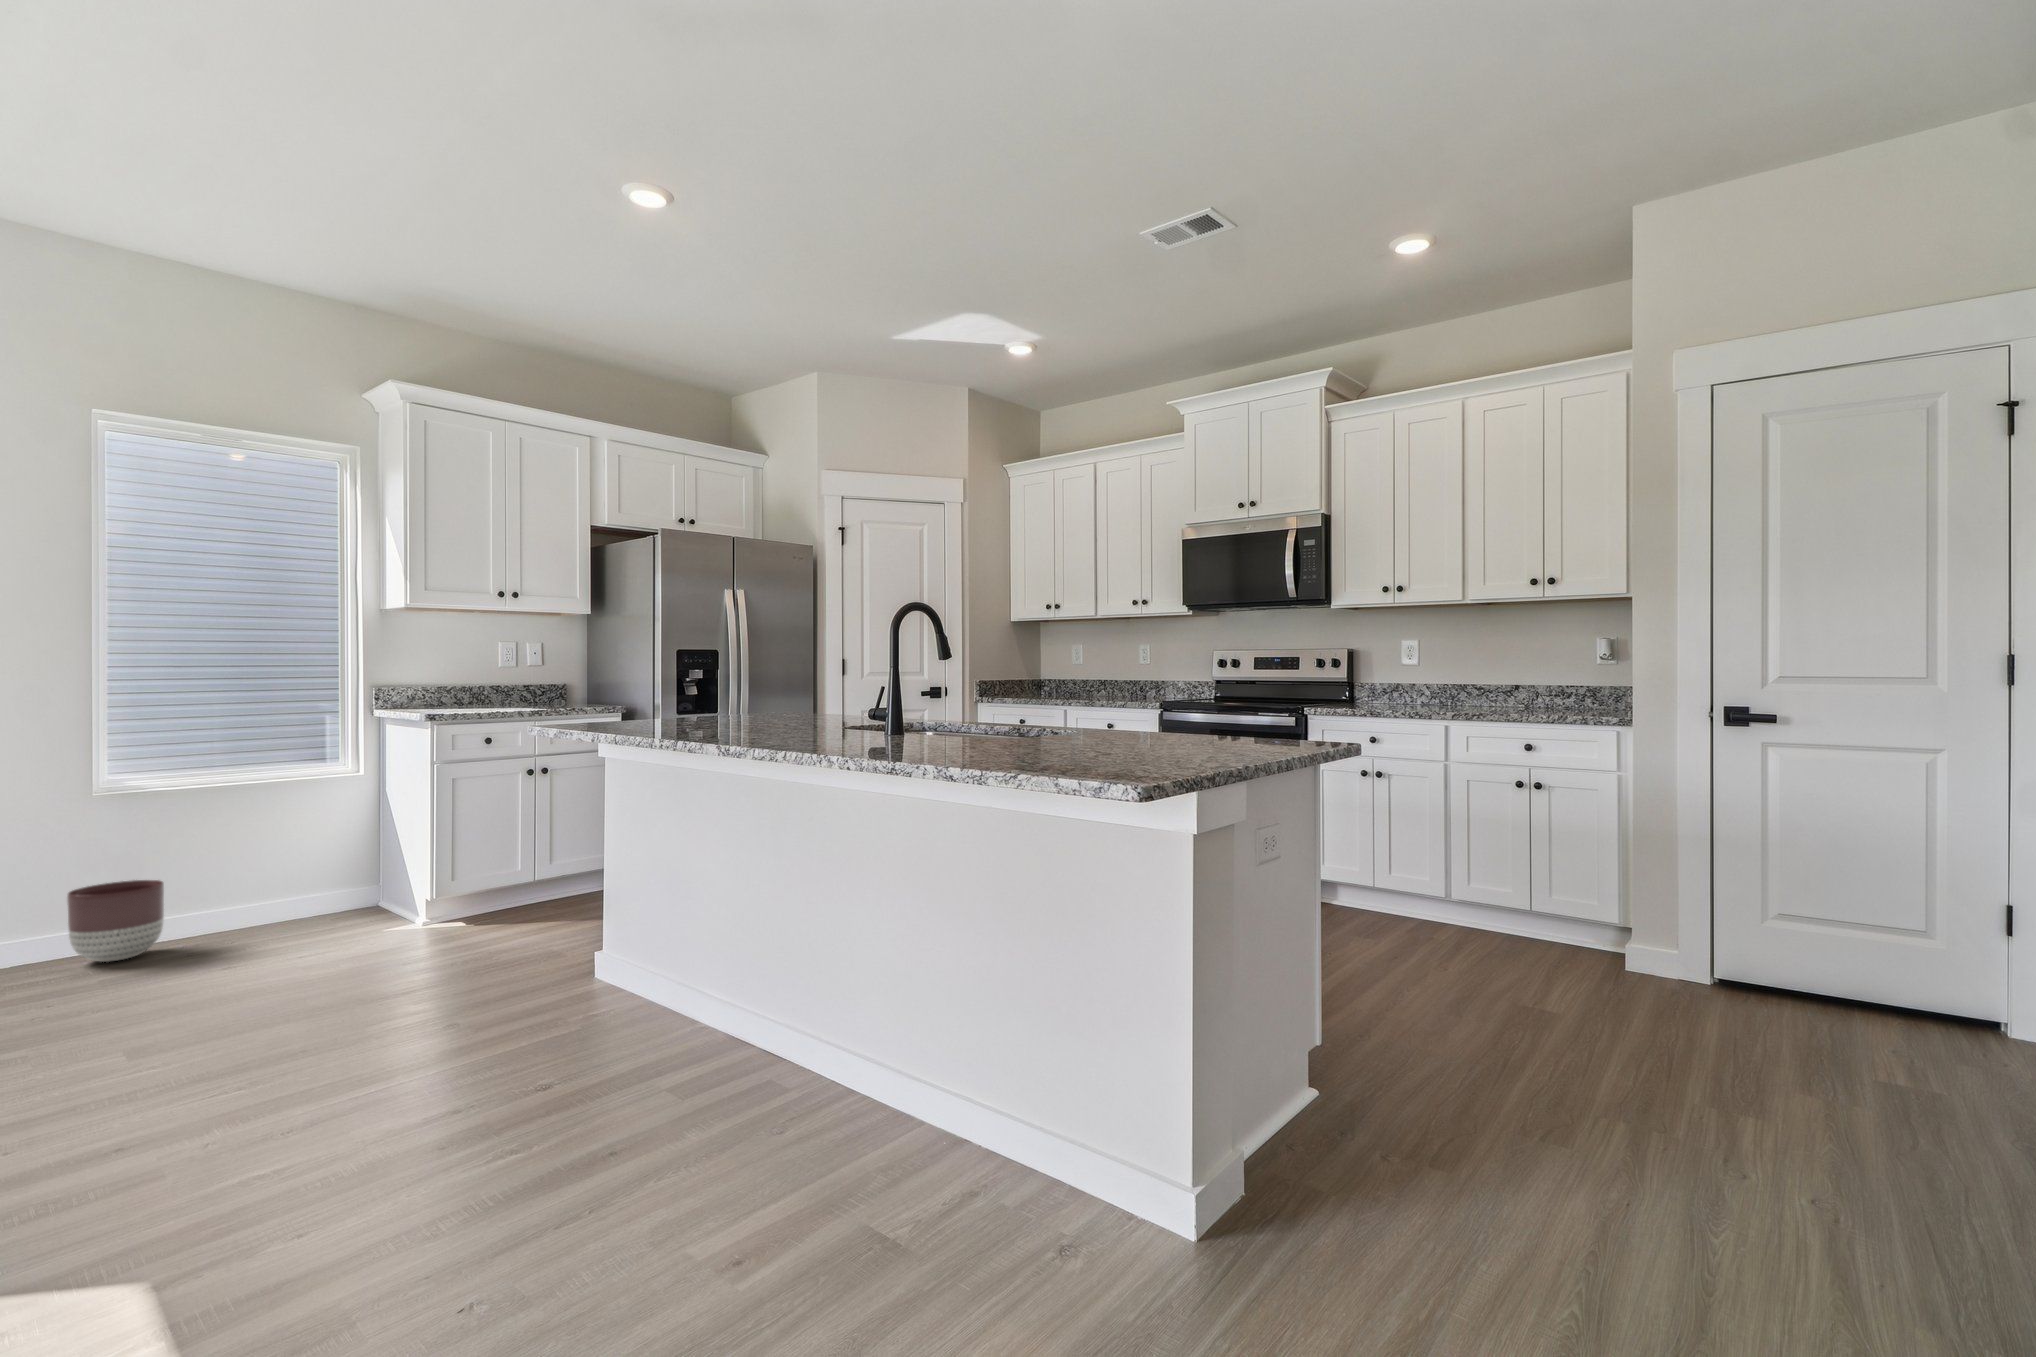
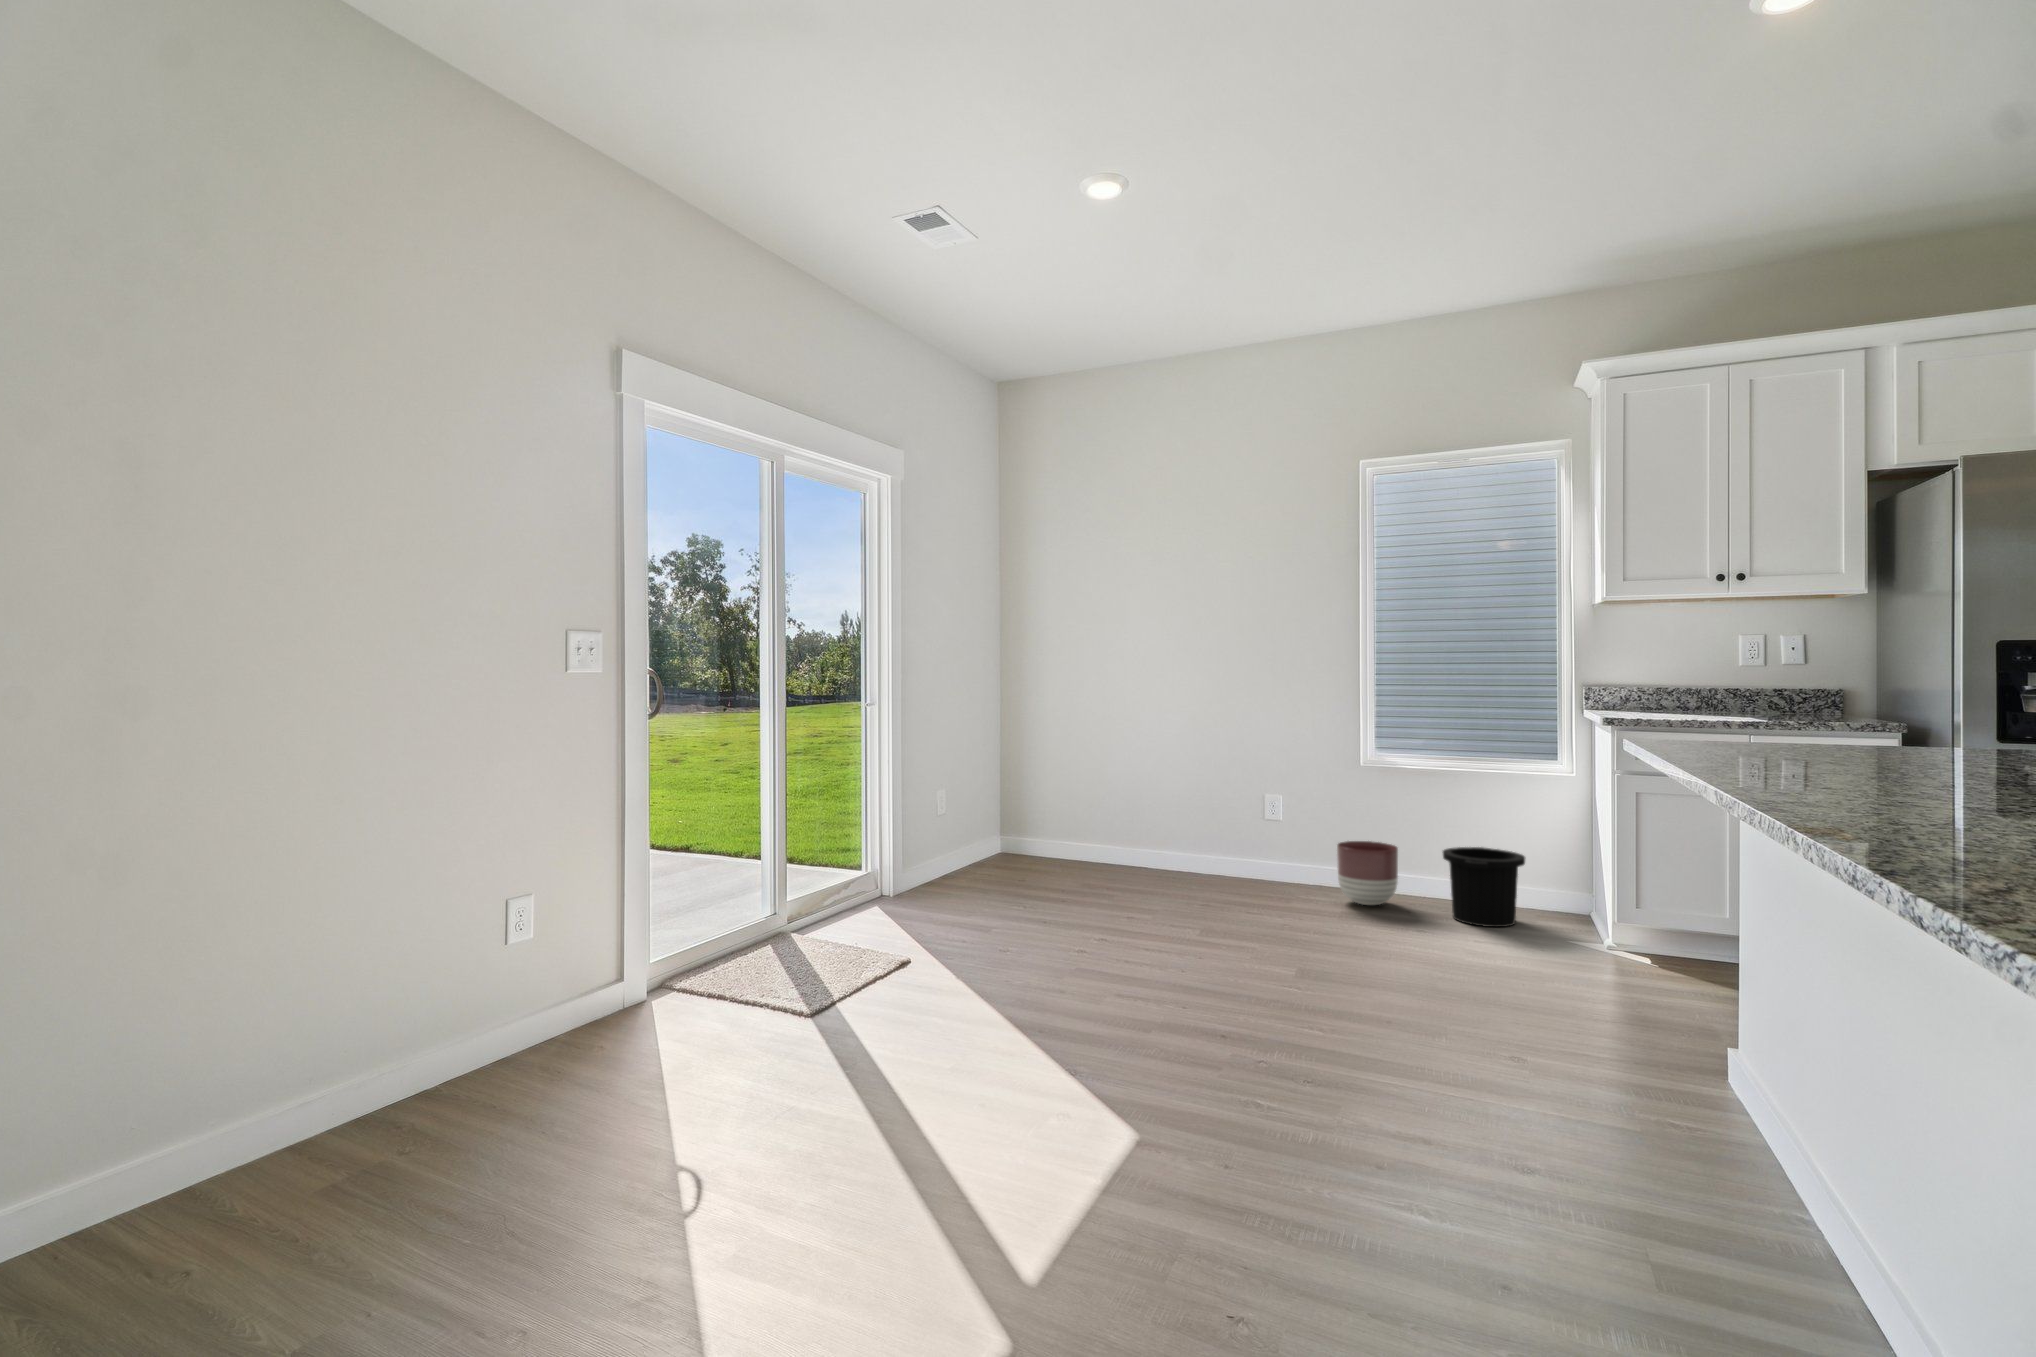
trash can: none [230,858,329,944] -> present [1443,847,1525,927]

